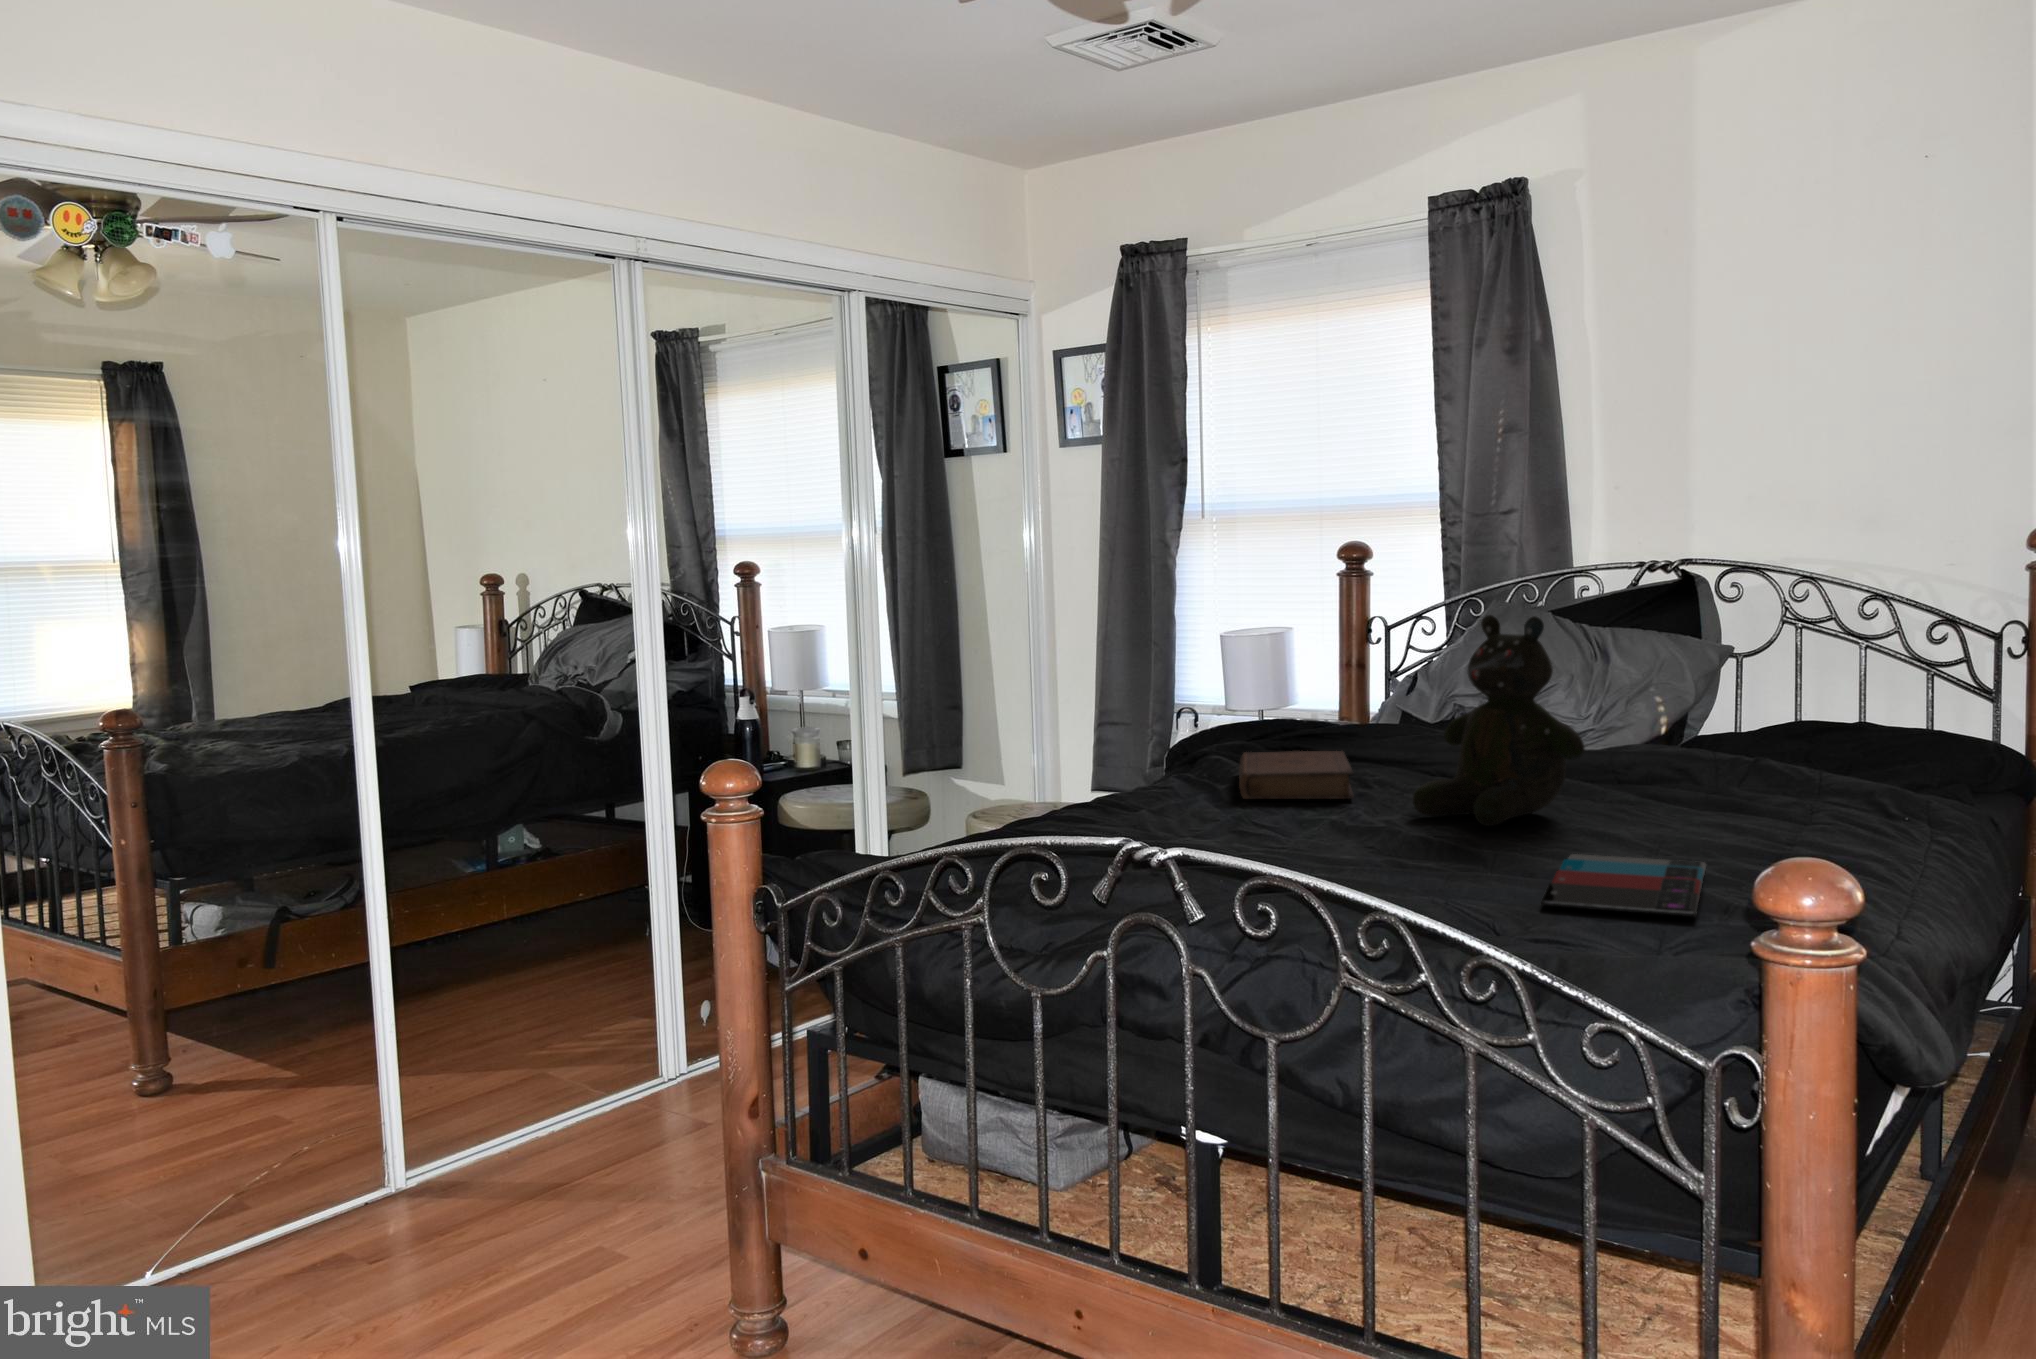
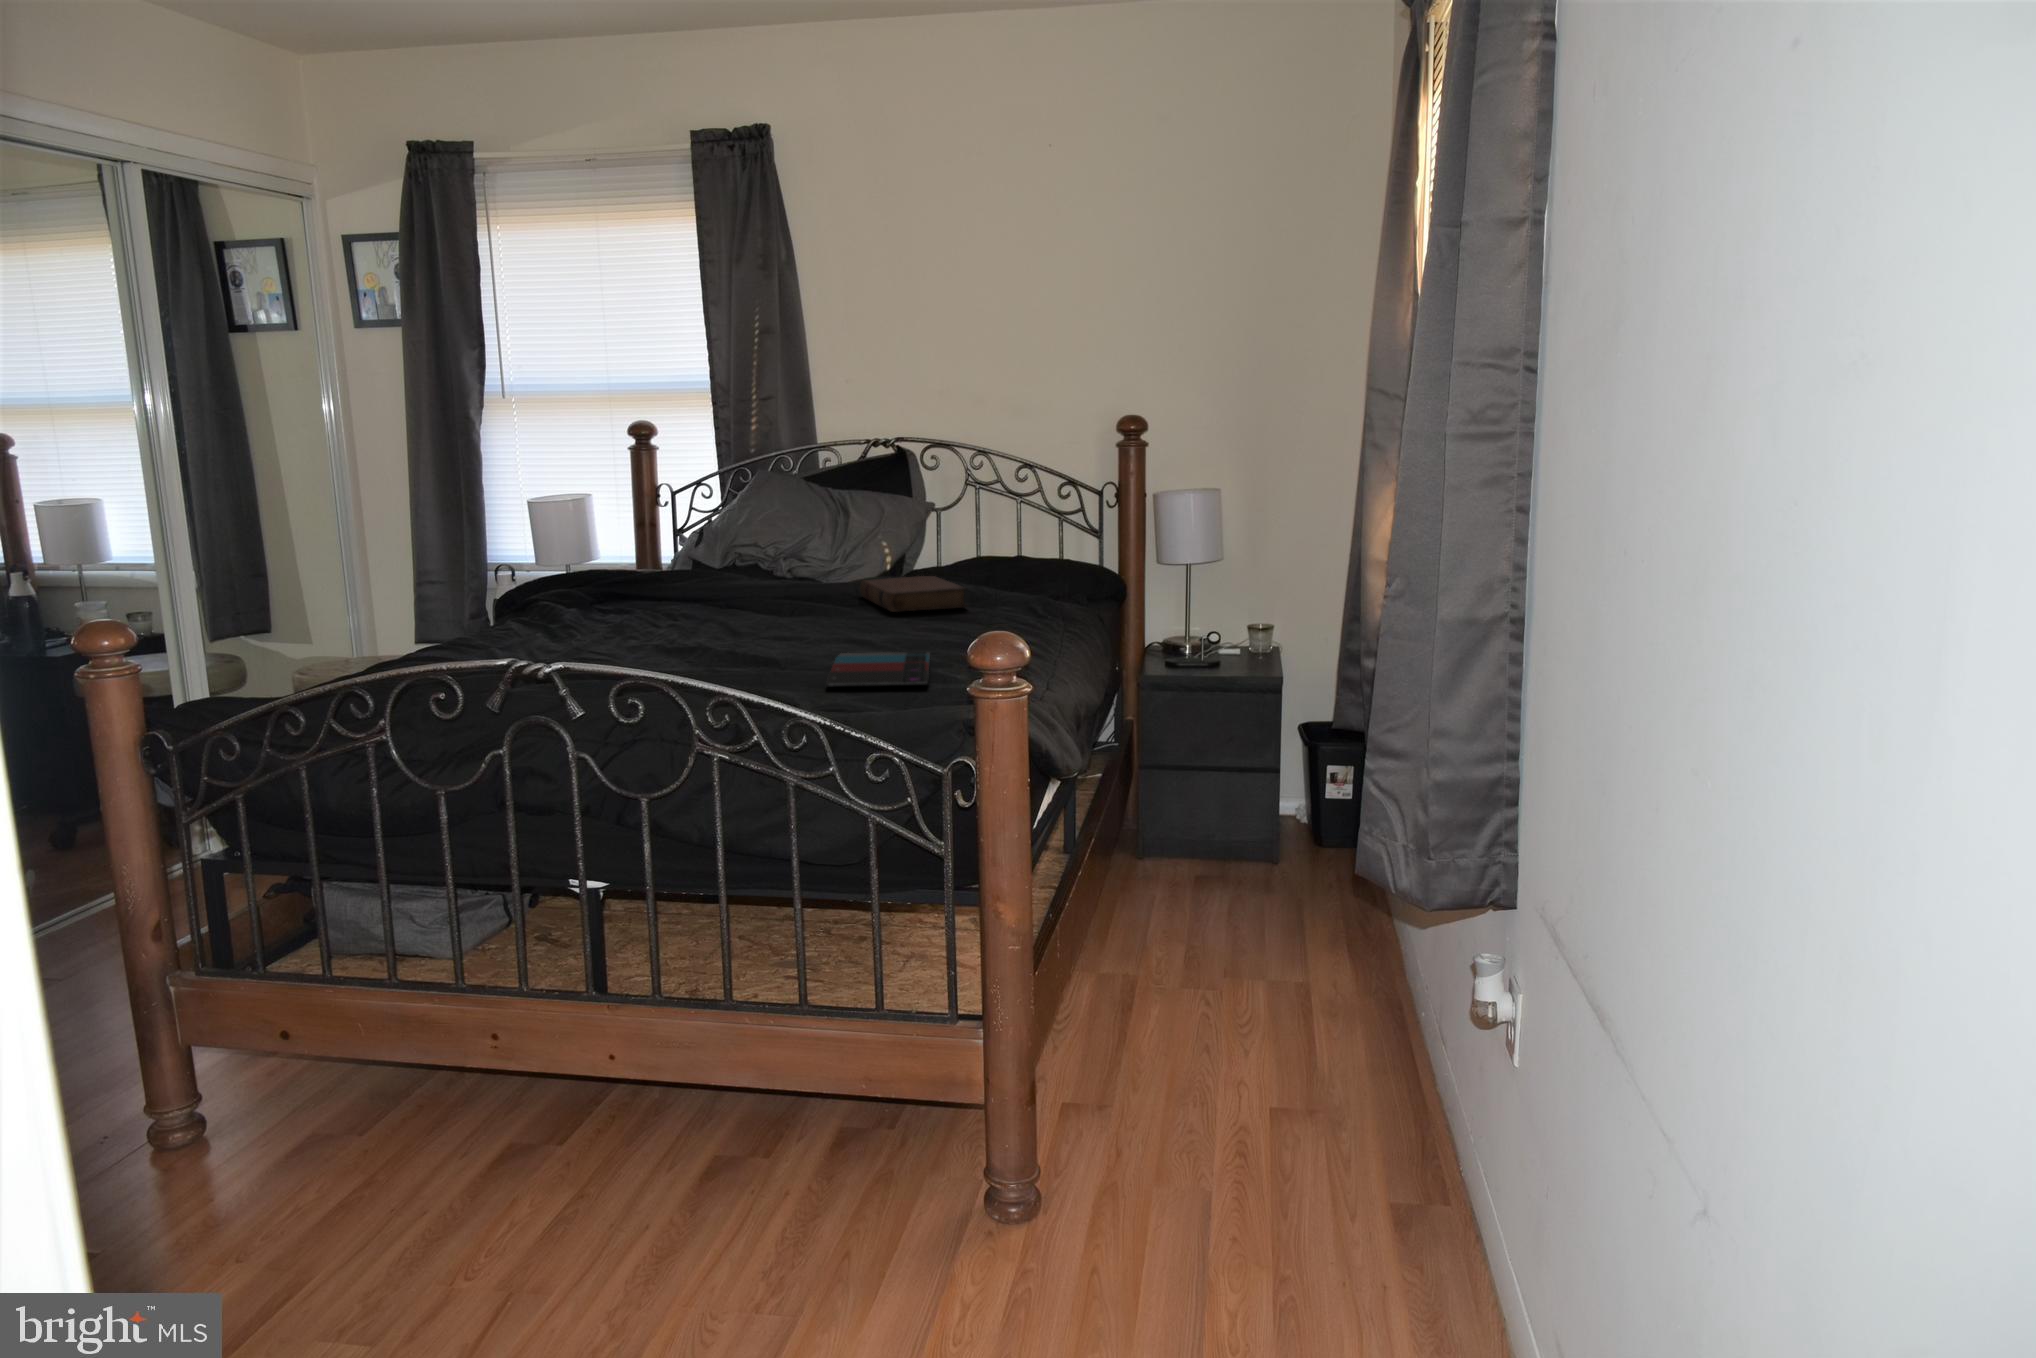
teddy bear: present [1412,615,1585,826] -> none [719,479,843,639]
book: present [1239,751,1354,799] -> present [860,576,967,612]

